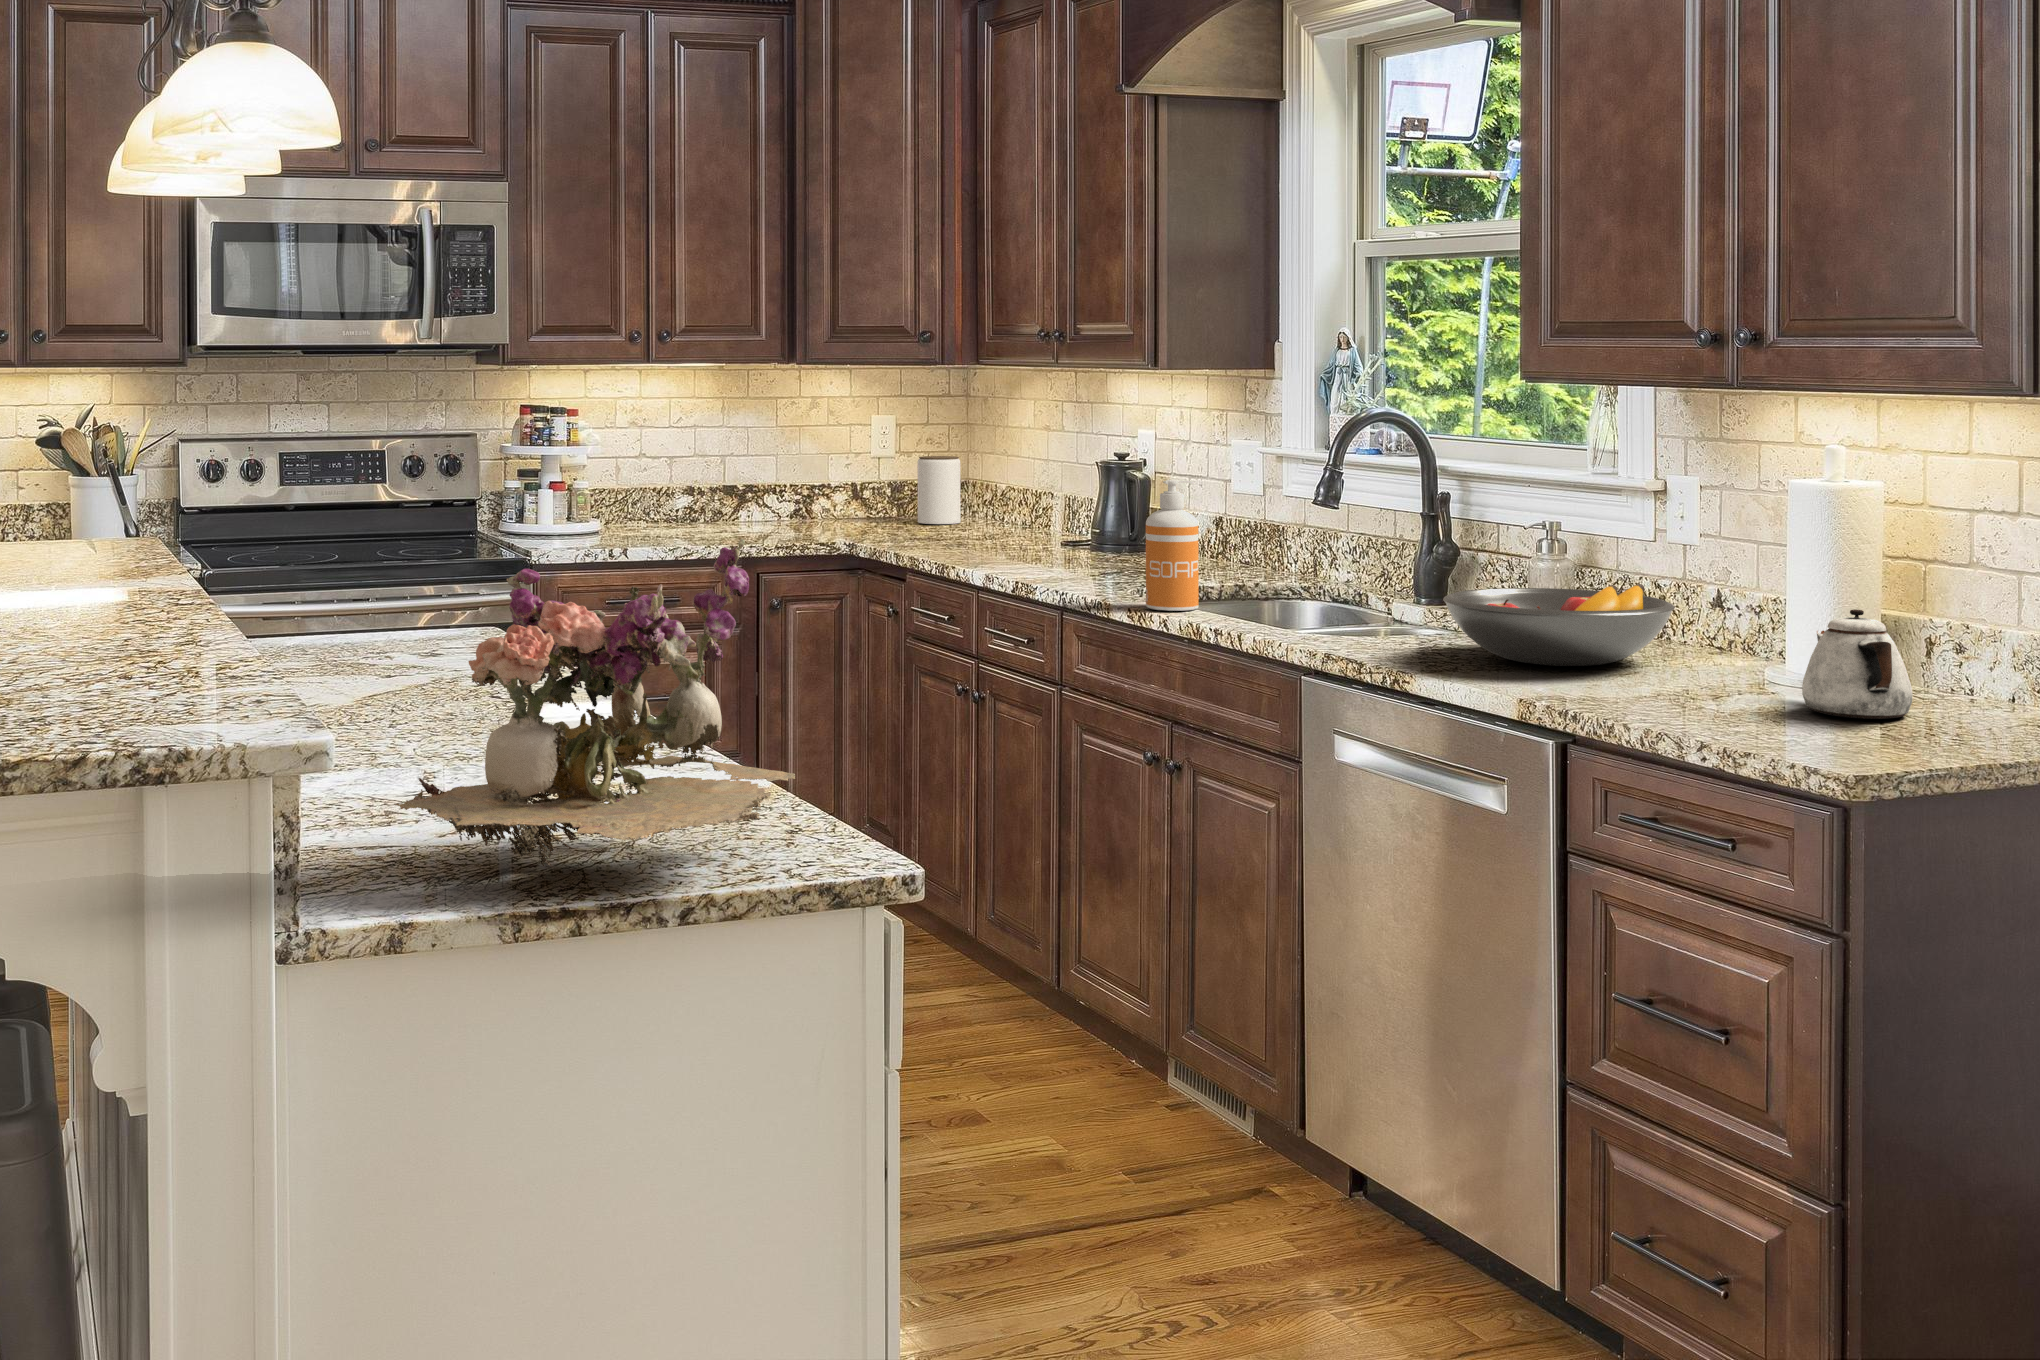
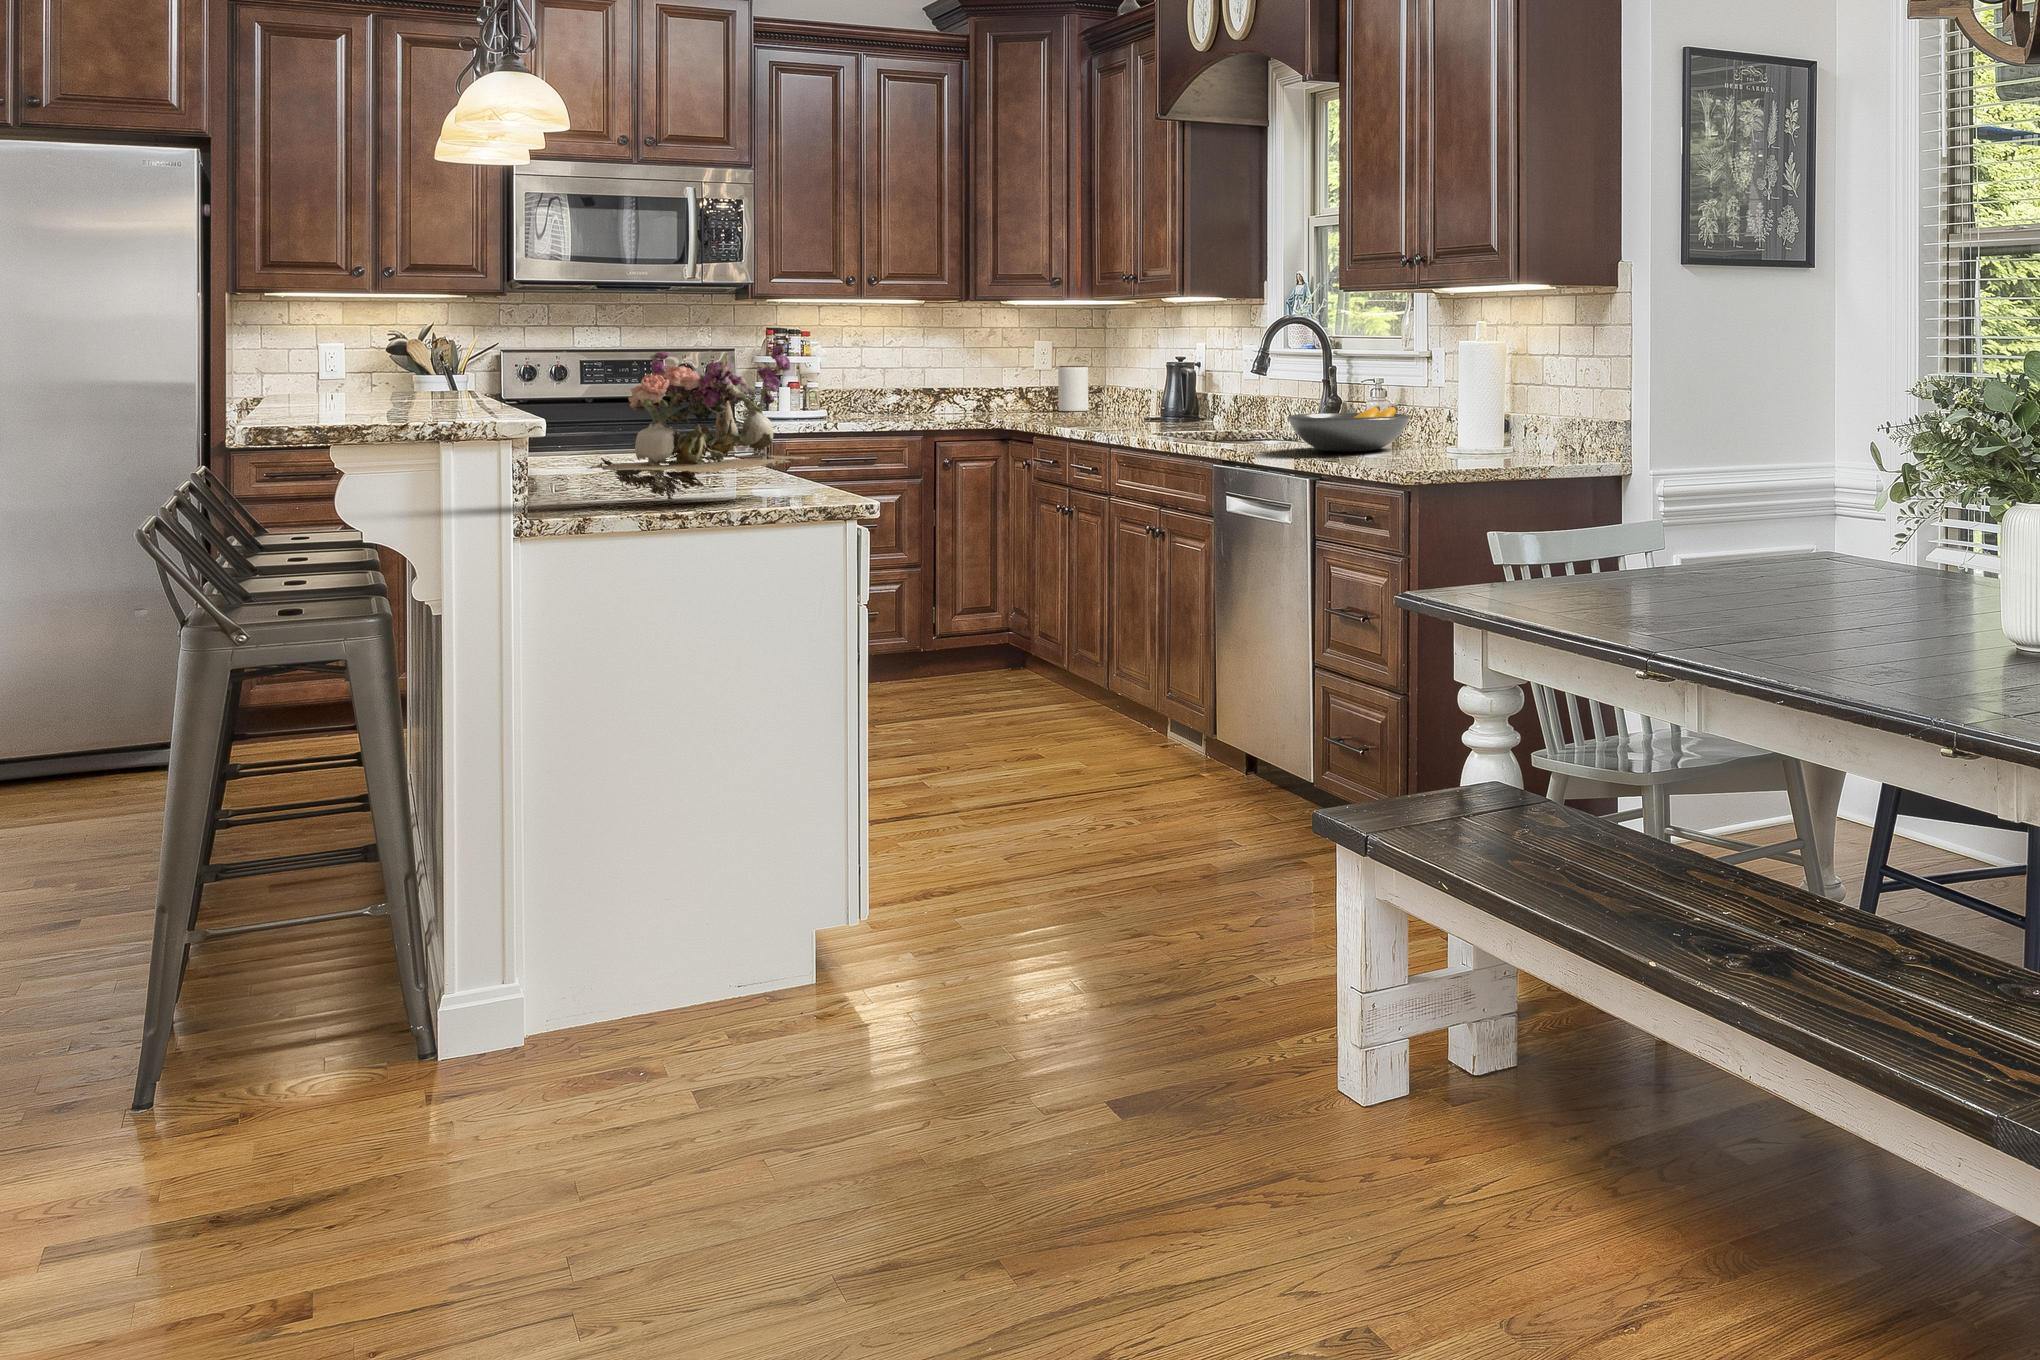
soap dispenser: present [1146,480,1199,611] -> none [1152,360,1183,440]
teapot: present [1802,609,1912,719] -> none [1438,406,1490,462]

